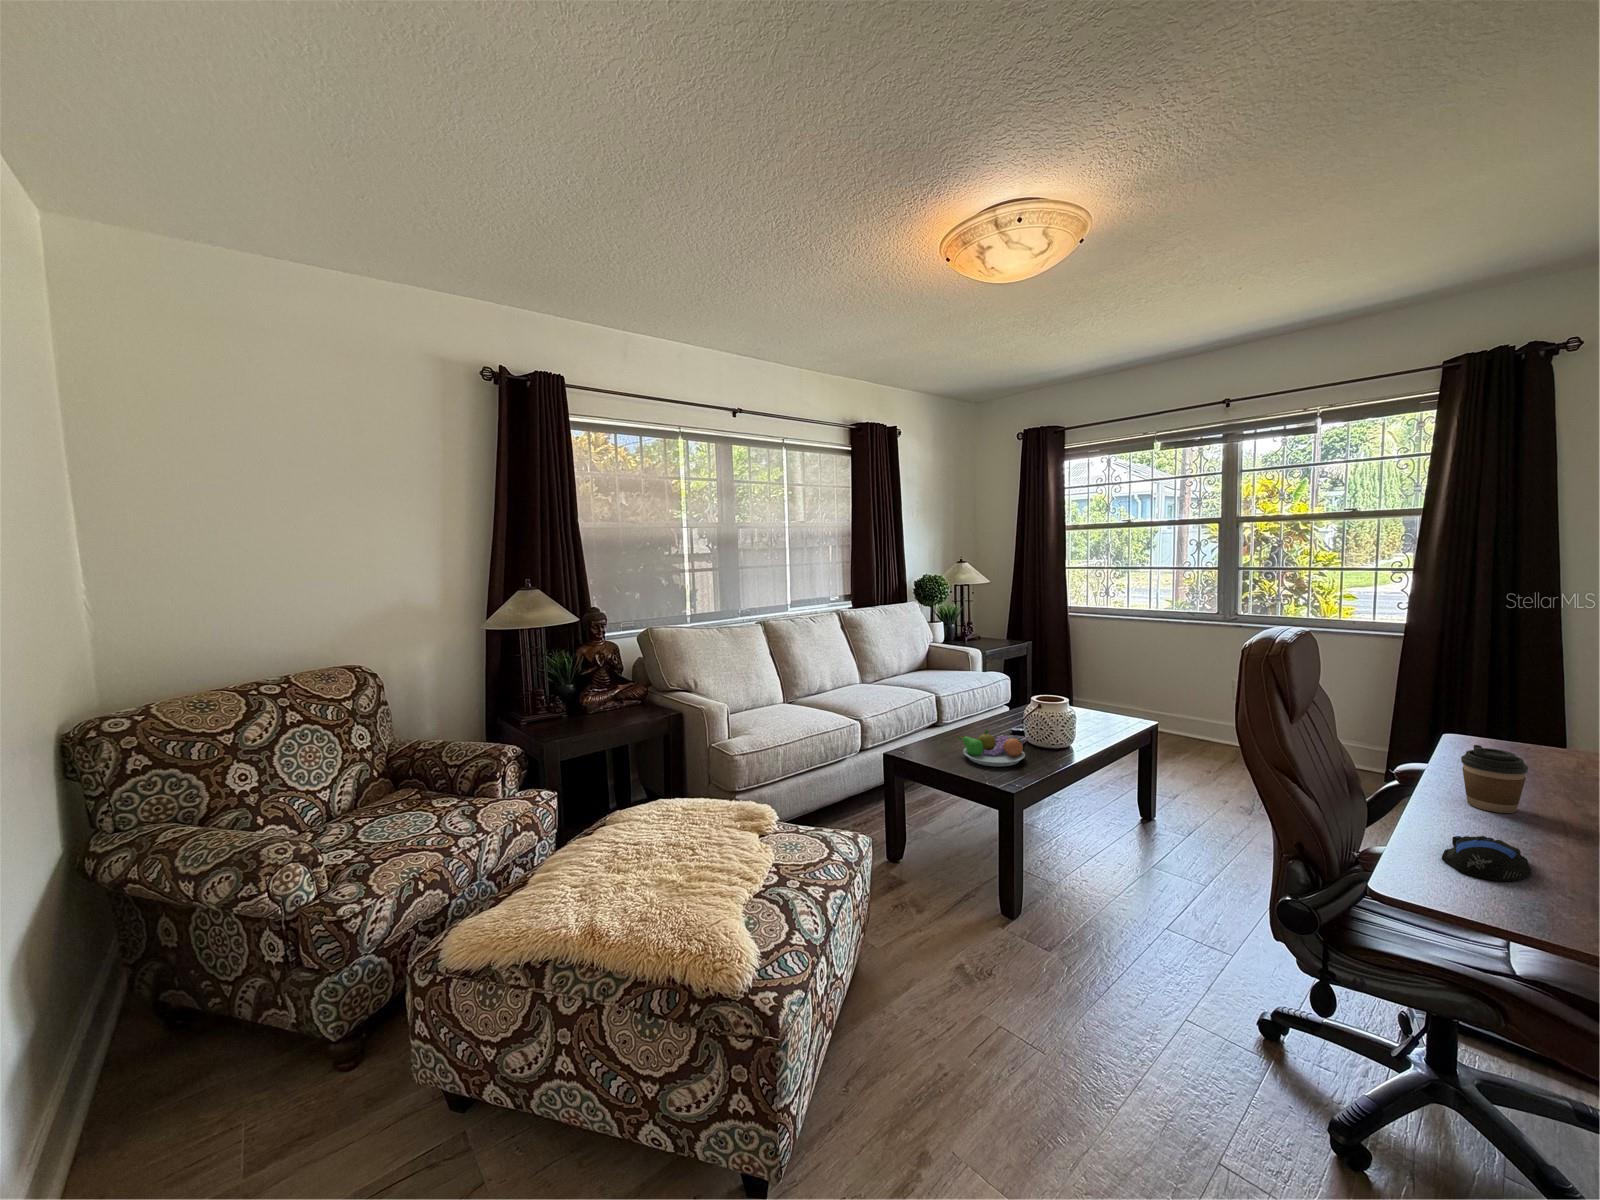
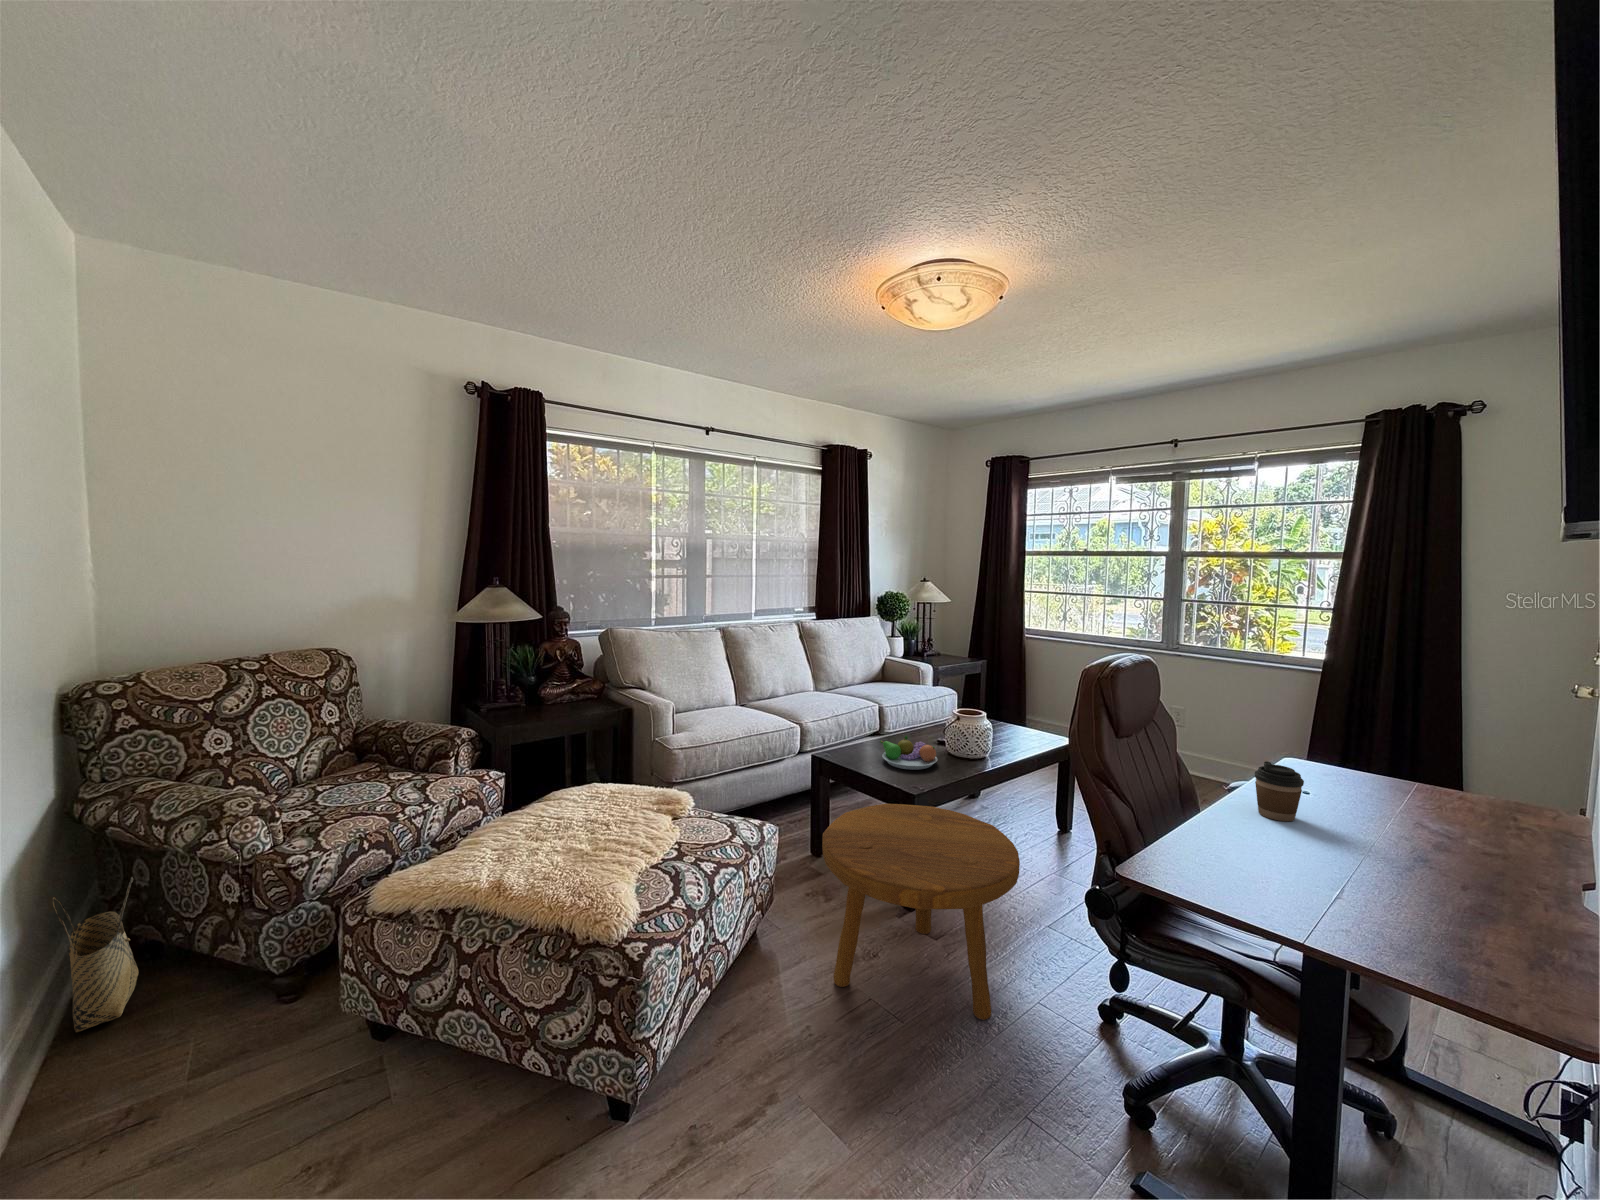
footstool: none [930,807,1164,1047] -> present [822,804,1020,1020]
computer mouse: present [1442,836,1531,881] -> none [1199,835,1266,871]
woven basket: none [70,939,171,1122] -> present [52,877,138,1032]

